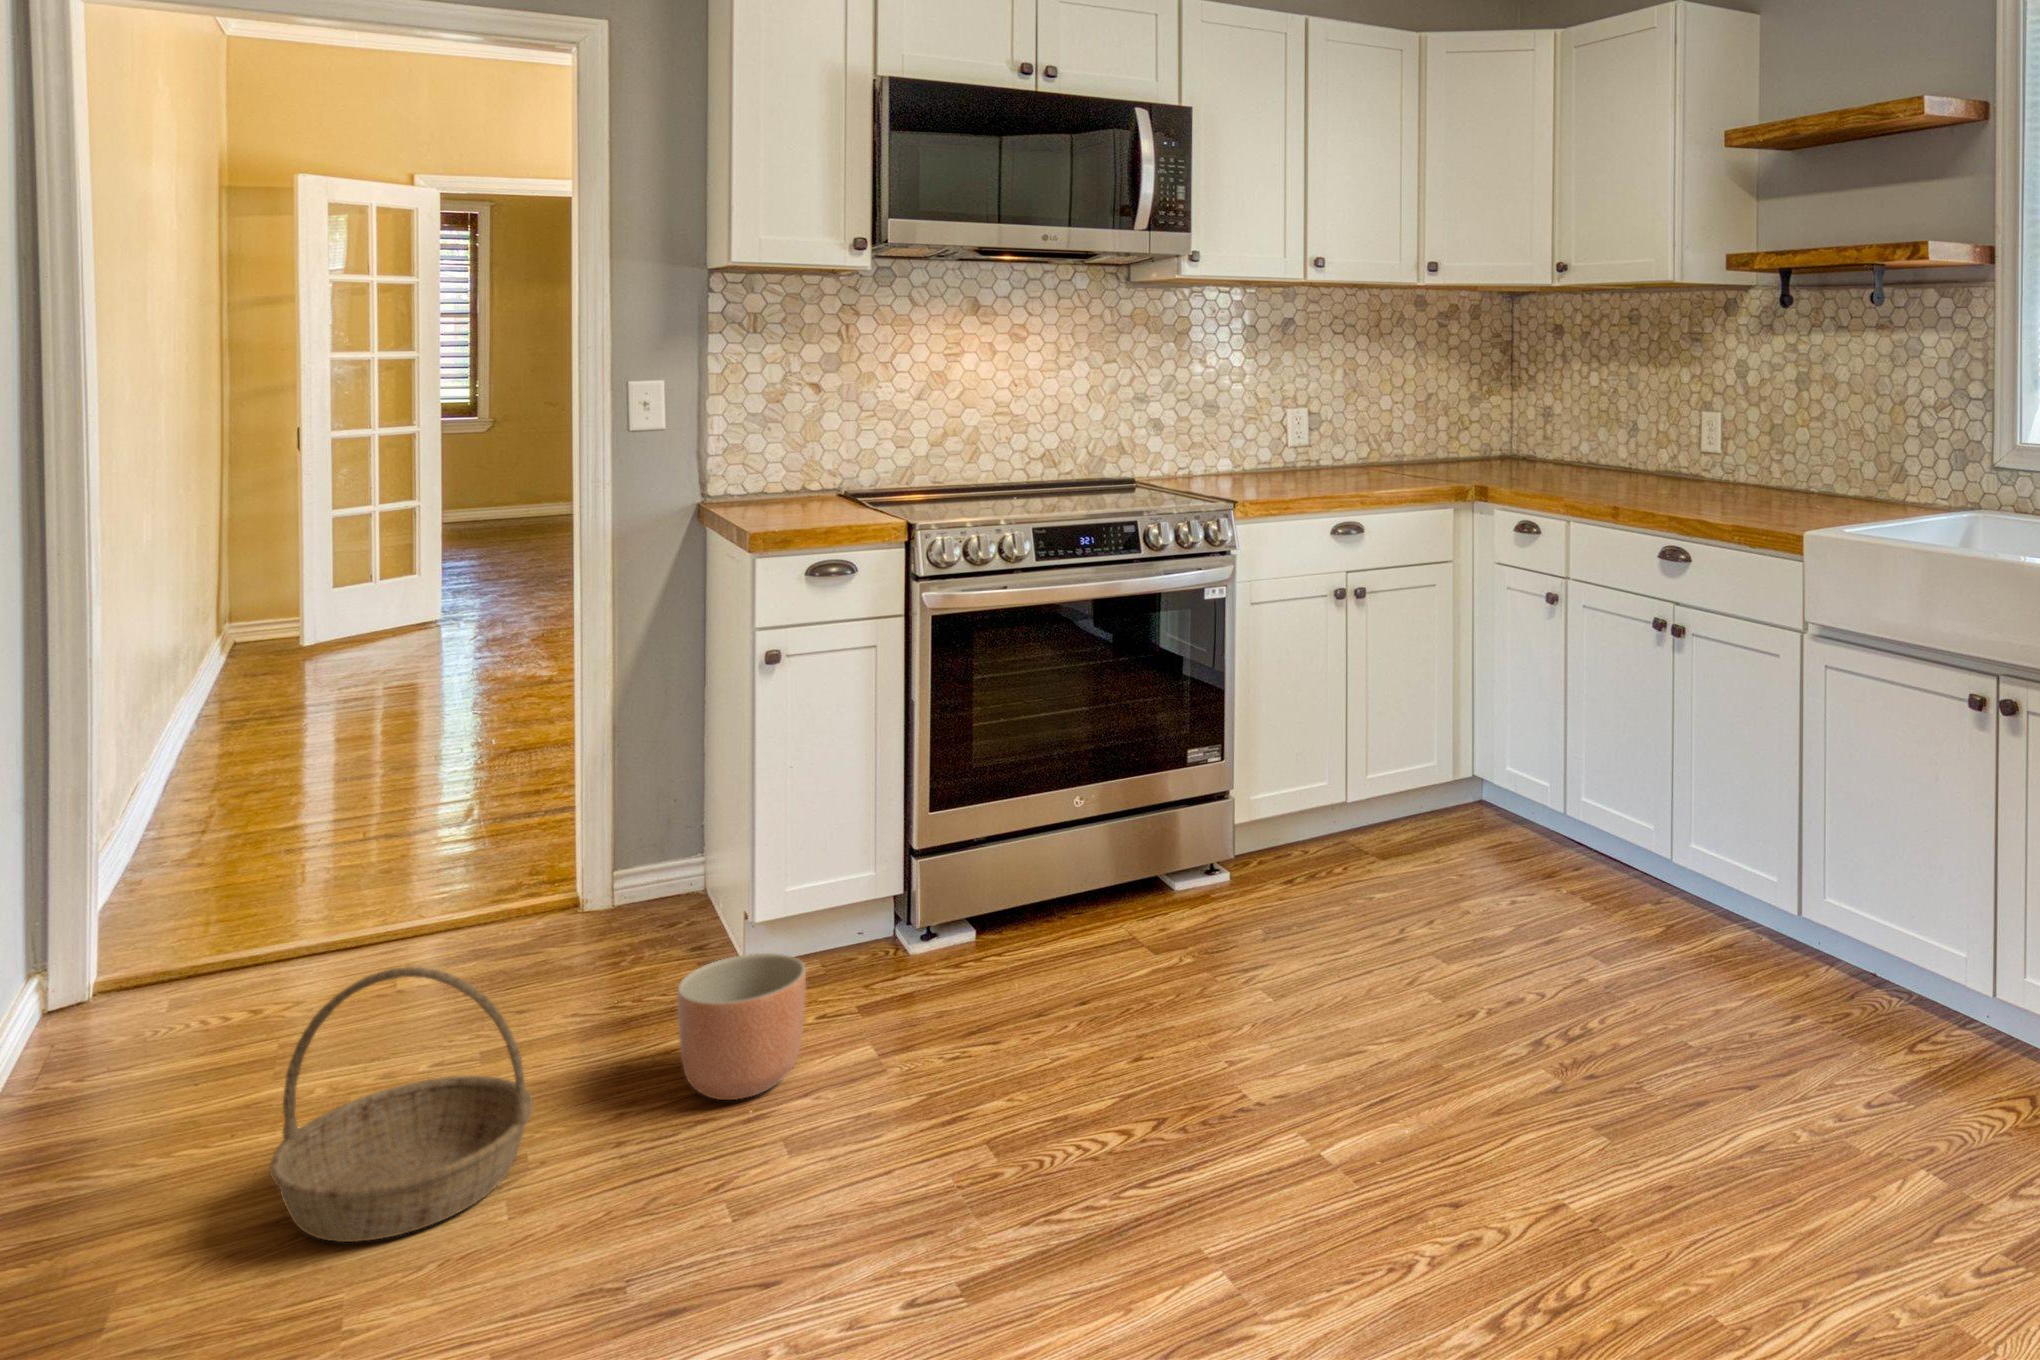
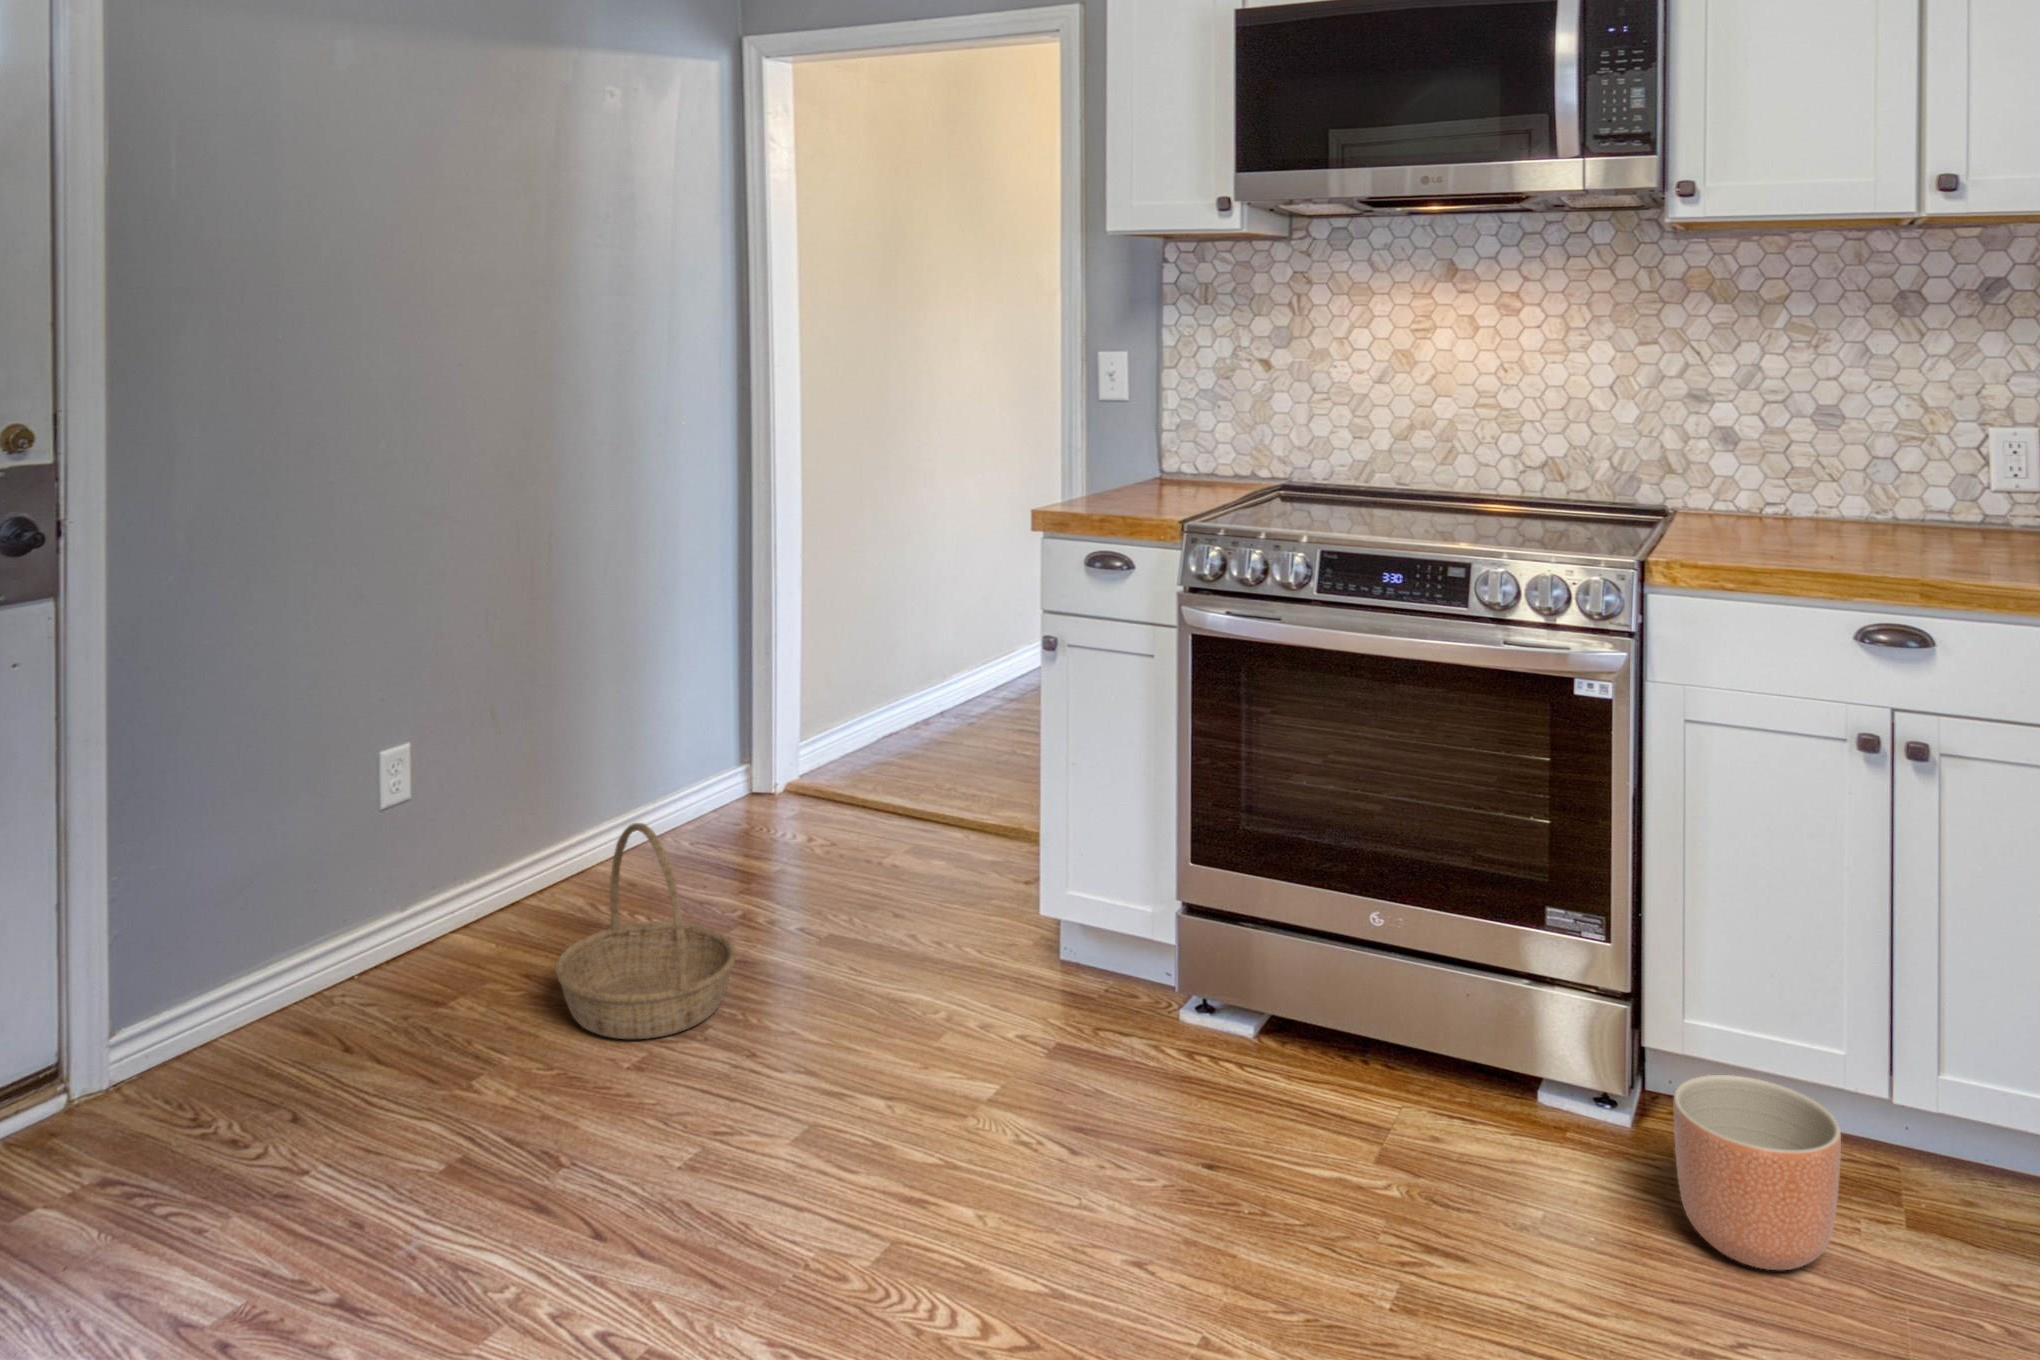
planter: present [677,953,806,1100] -> present [1673,1075,1841,1270]

